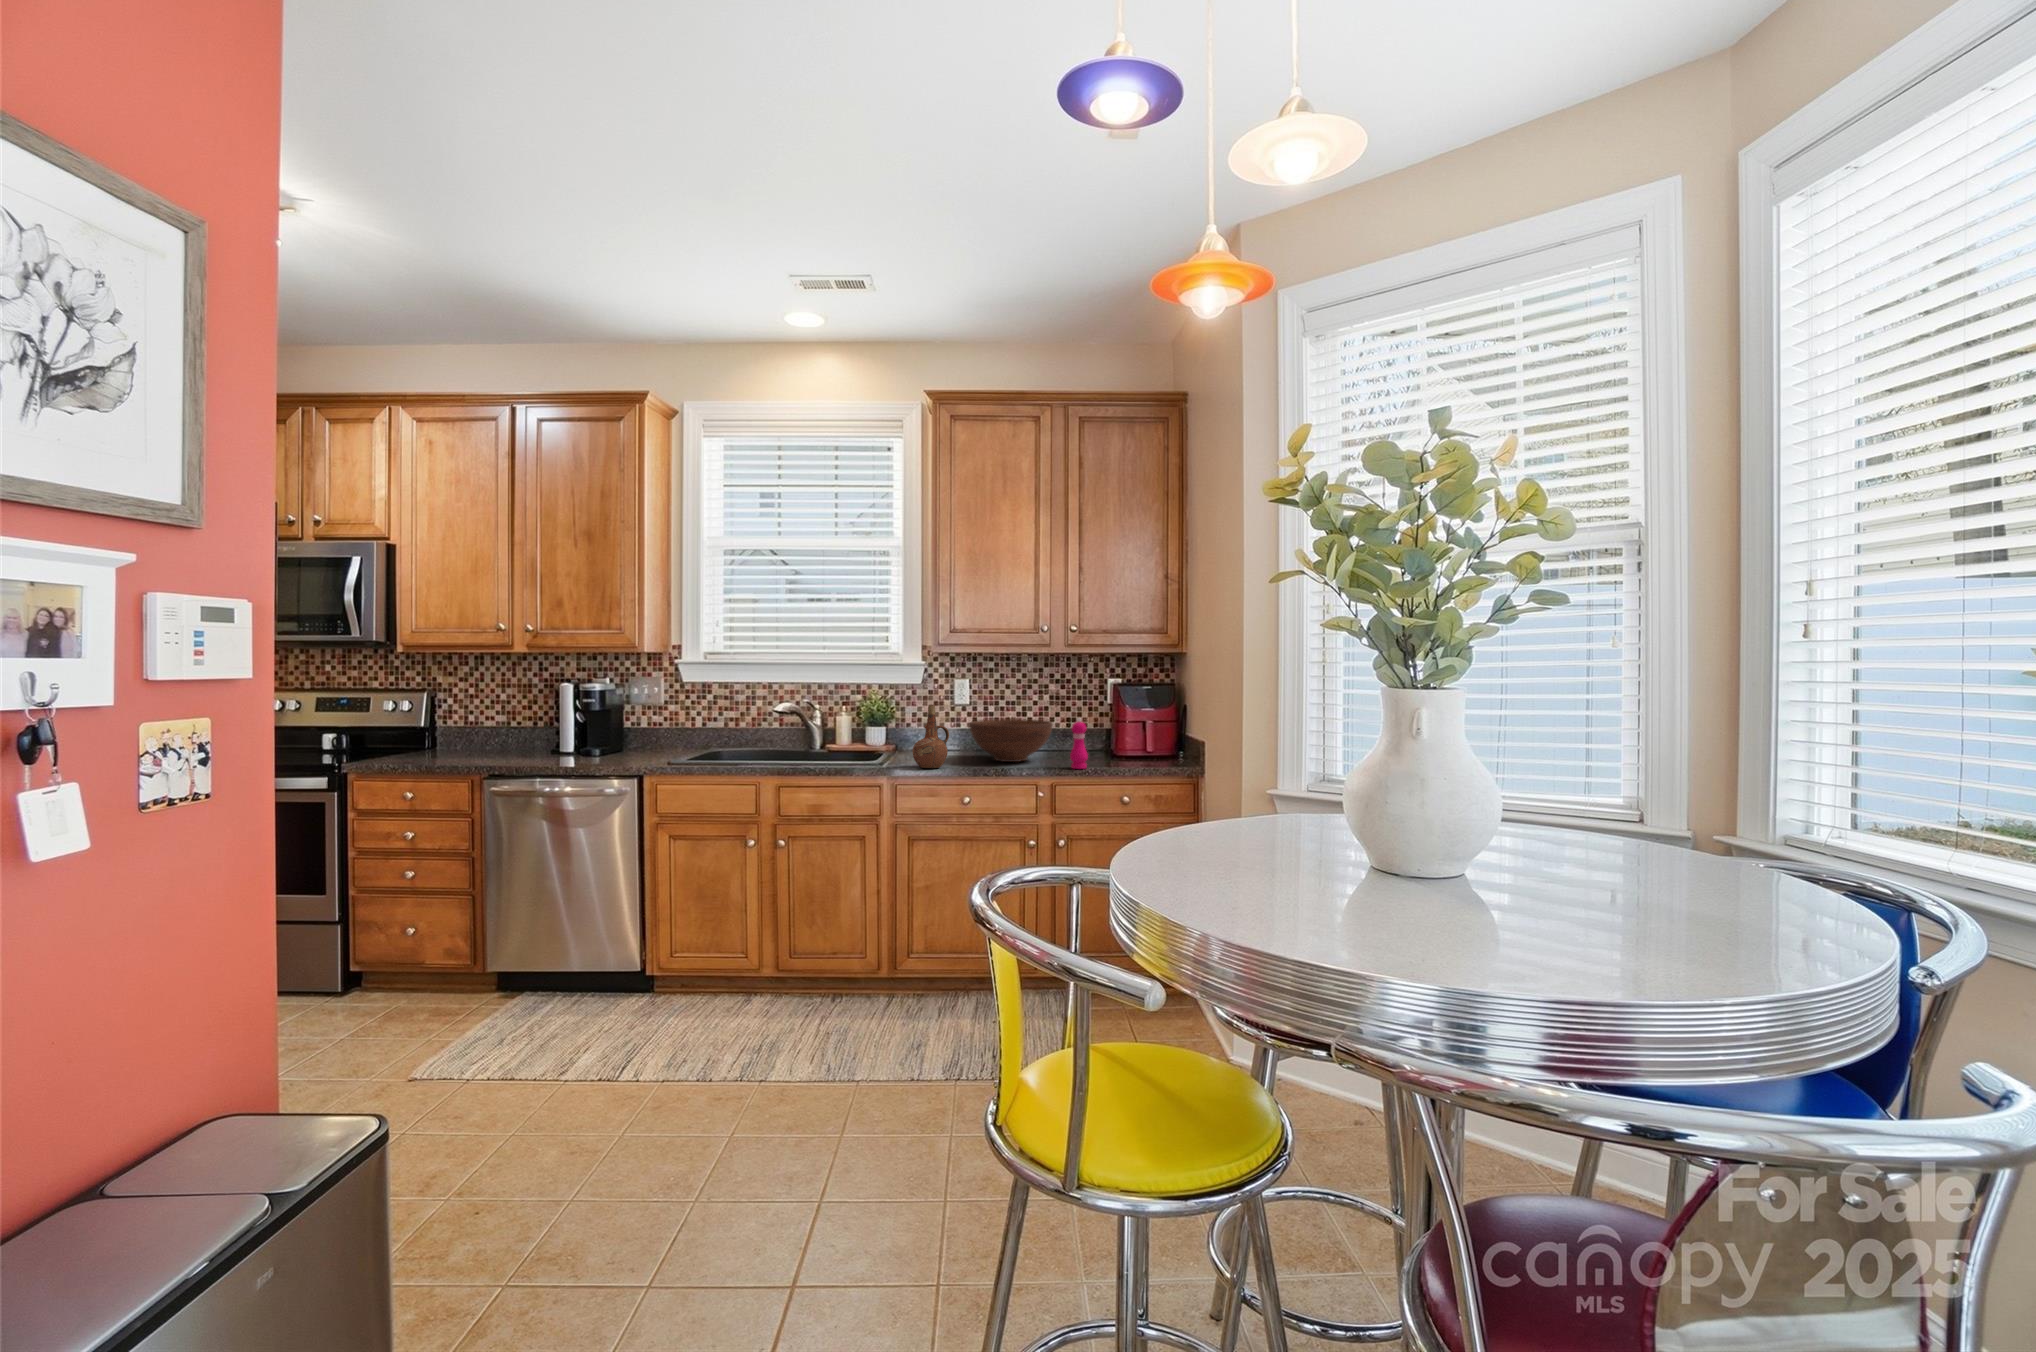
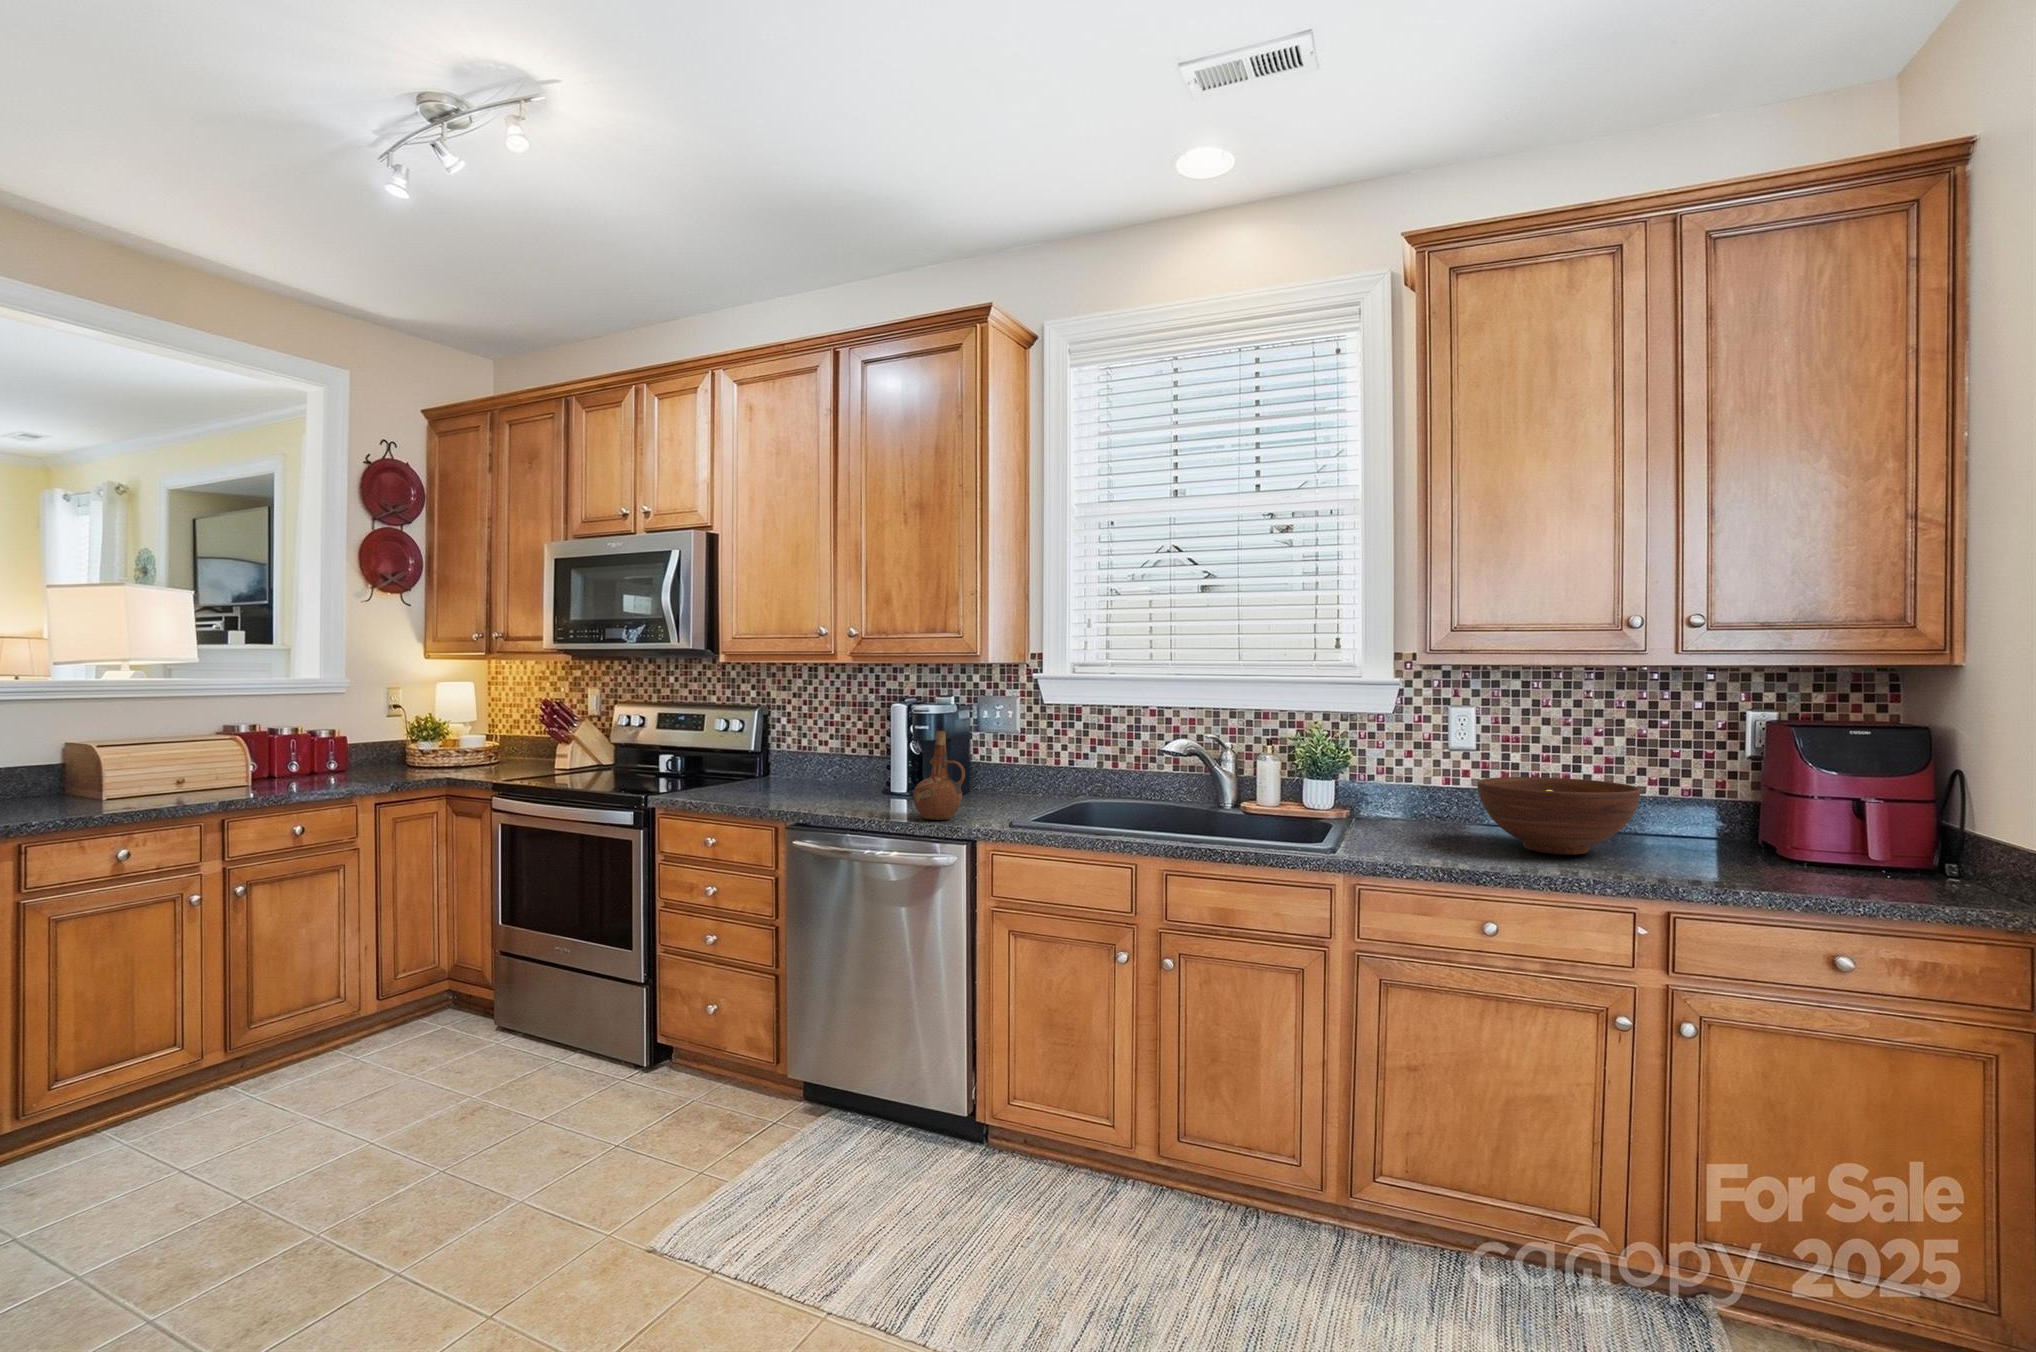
ceramic pitcher: present [912,704,949,768] -> present [913,731,965,820]
pepper mill: present [1070,718,1088,769] -> none [1683,786,1723,881]

